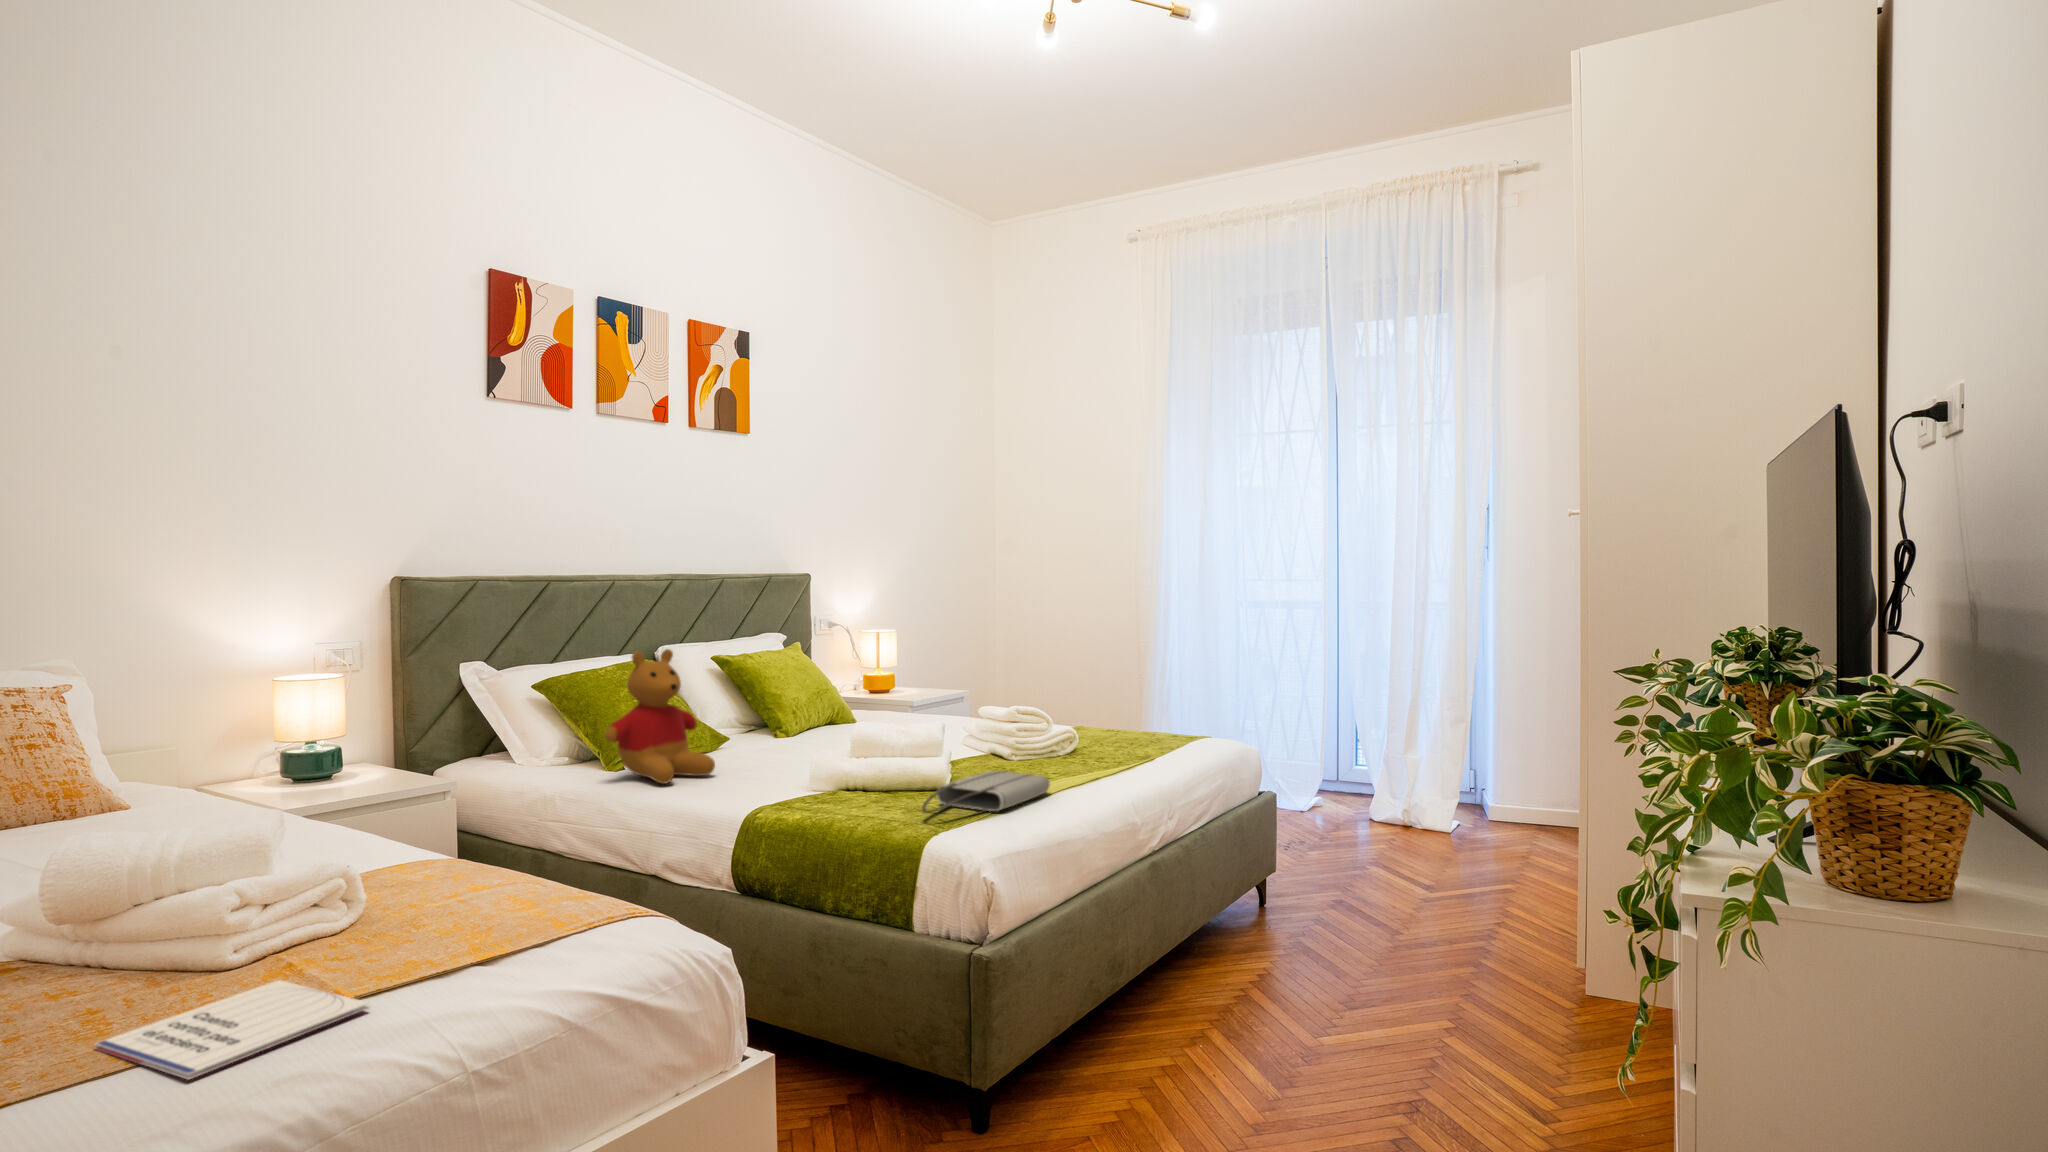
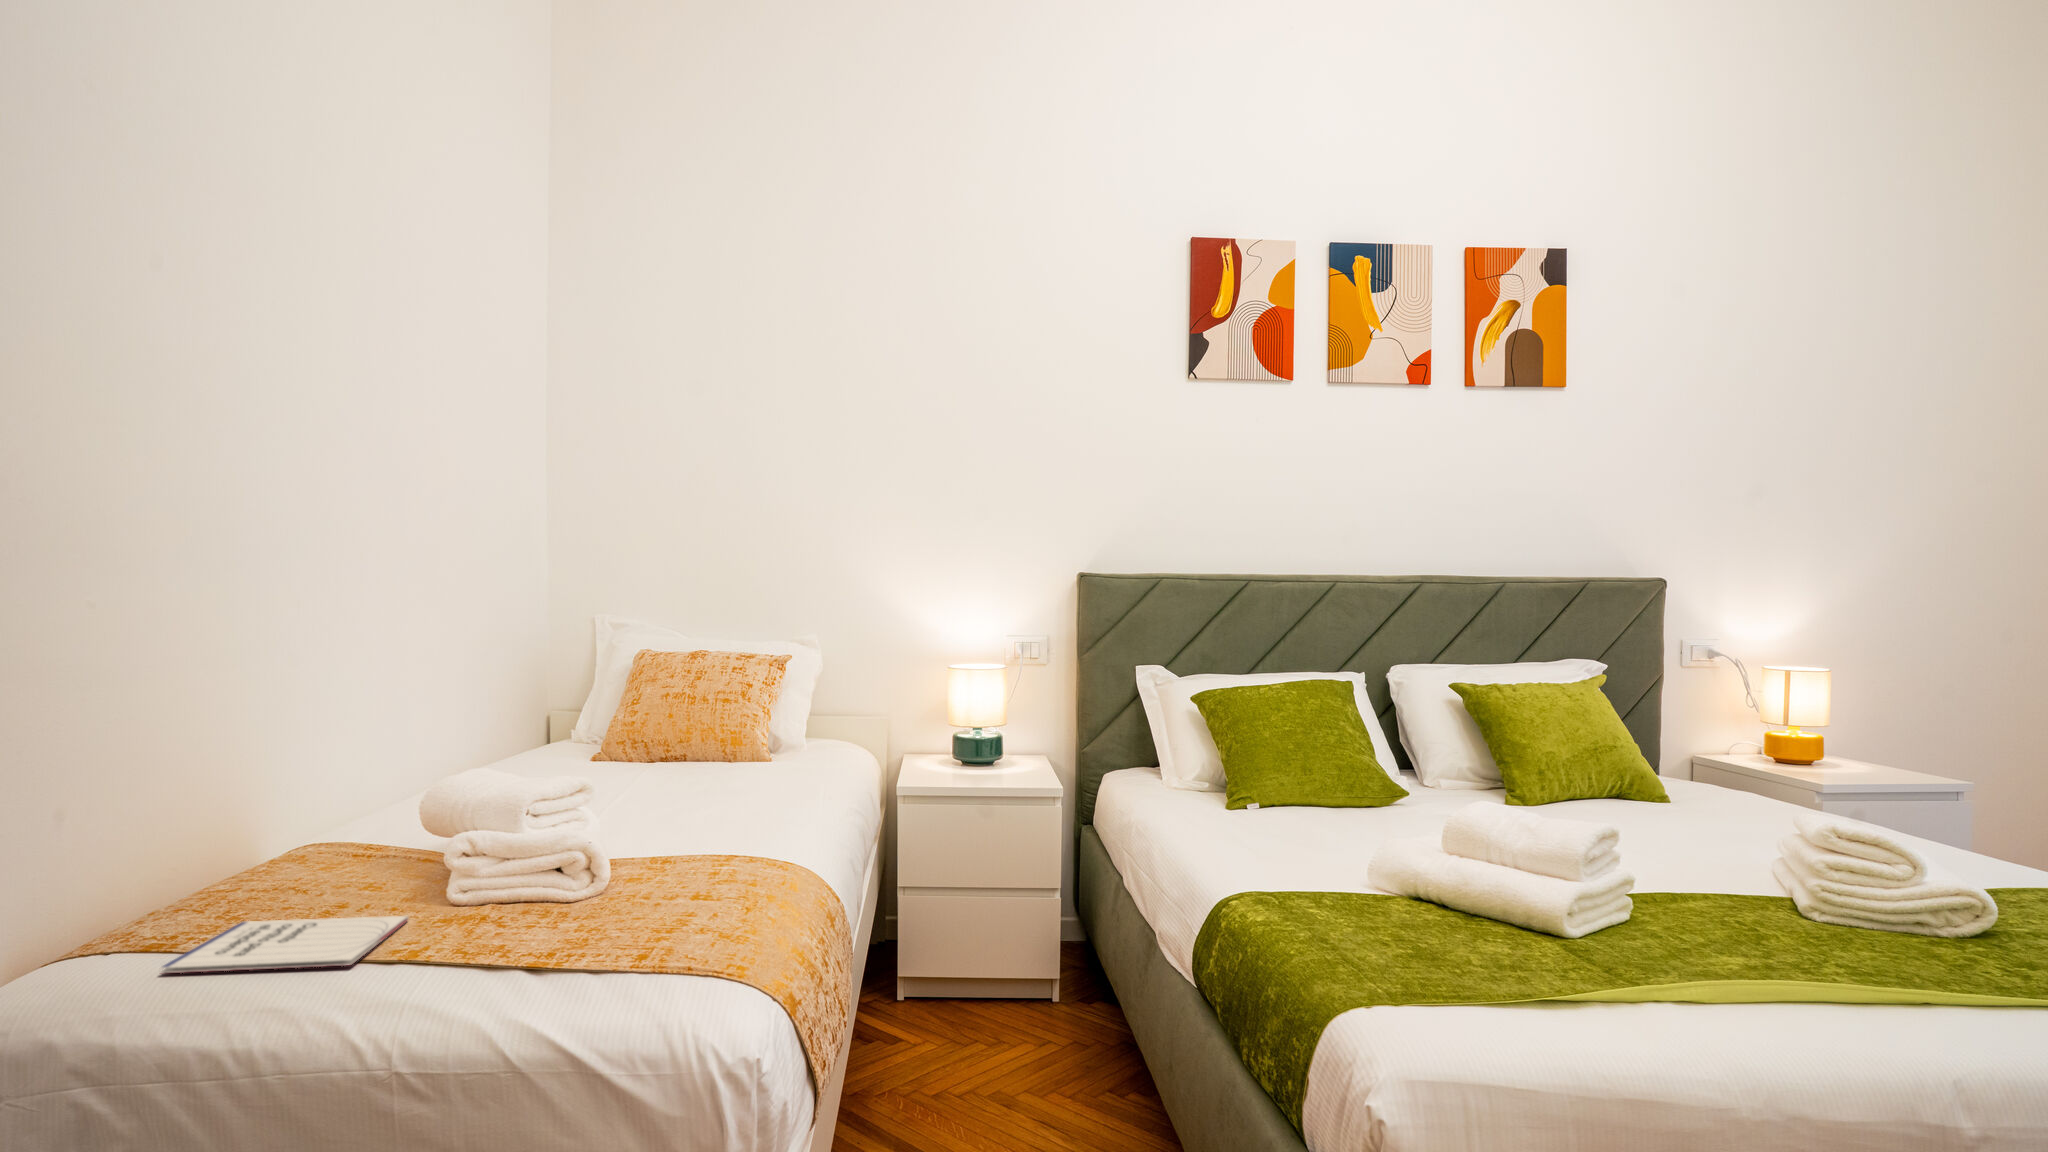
stuffed bear: present [605,649,715,784] -> none [1177,659,1312,834]
tote bag: present [922,771,1050,815] -> none [1392,922,1757,998]

